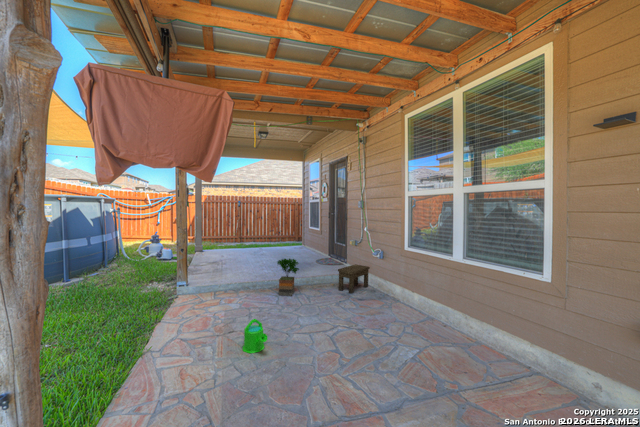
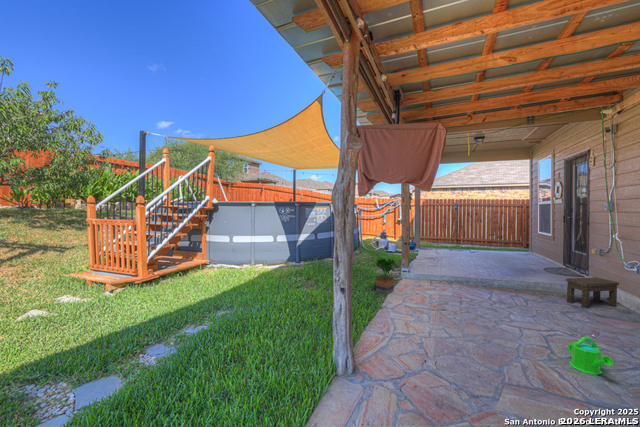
potted tree: present [277,259,299,296] -> present [376,258,397,294]
watering can: present [243,319,267,353] -> present [568,337,613,375]

